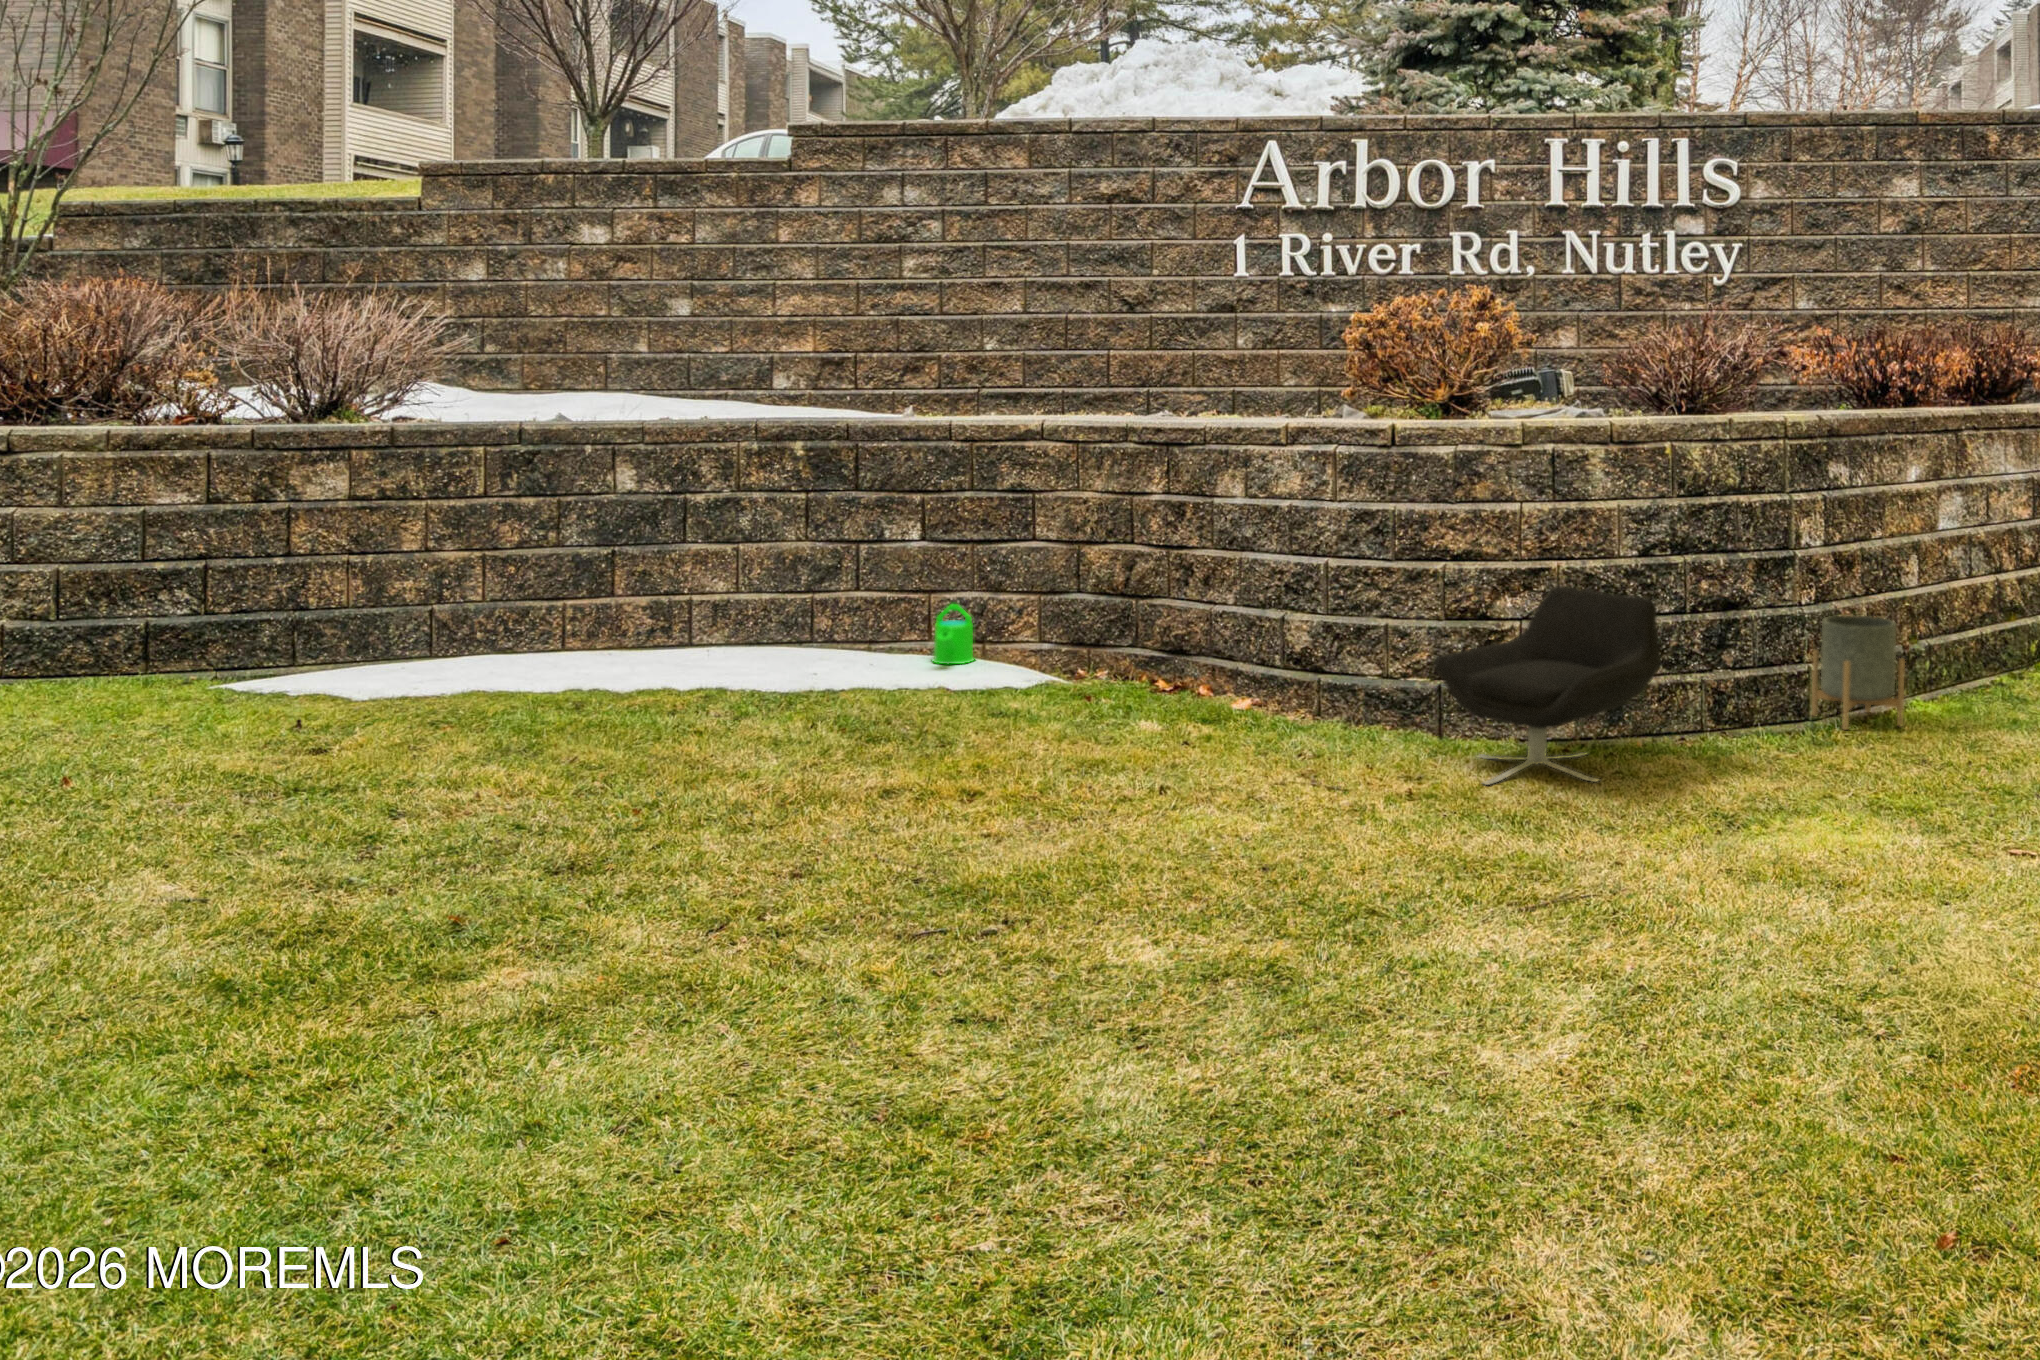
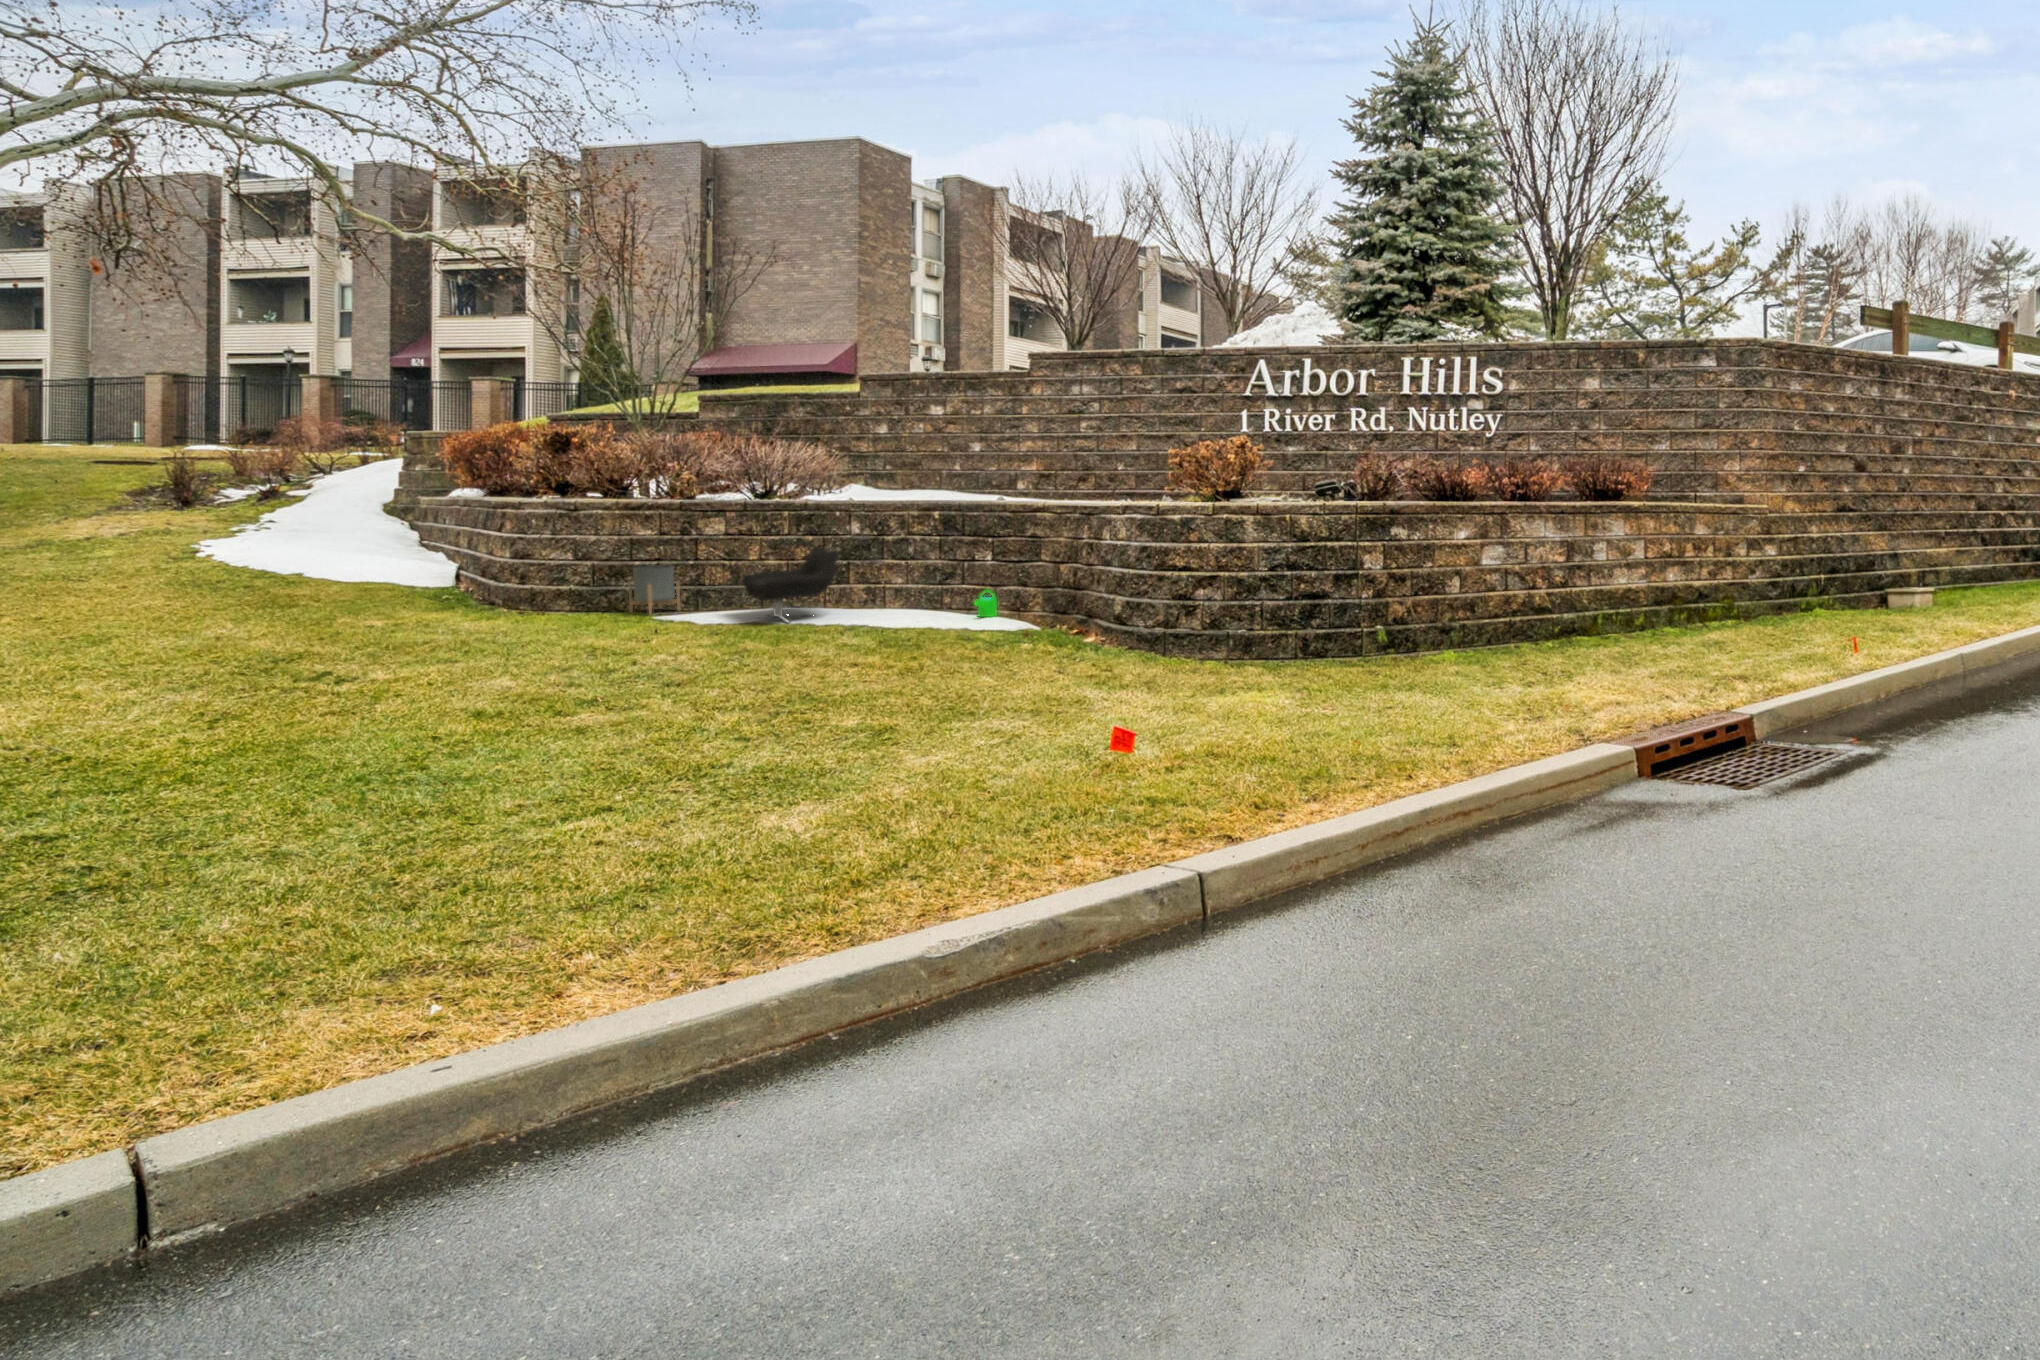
lounge chair: present [1435,586,1661,785] -> present [742,548,839,623]
planter: present [1812,615,1905,730] -> present [628,565,680,614]

